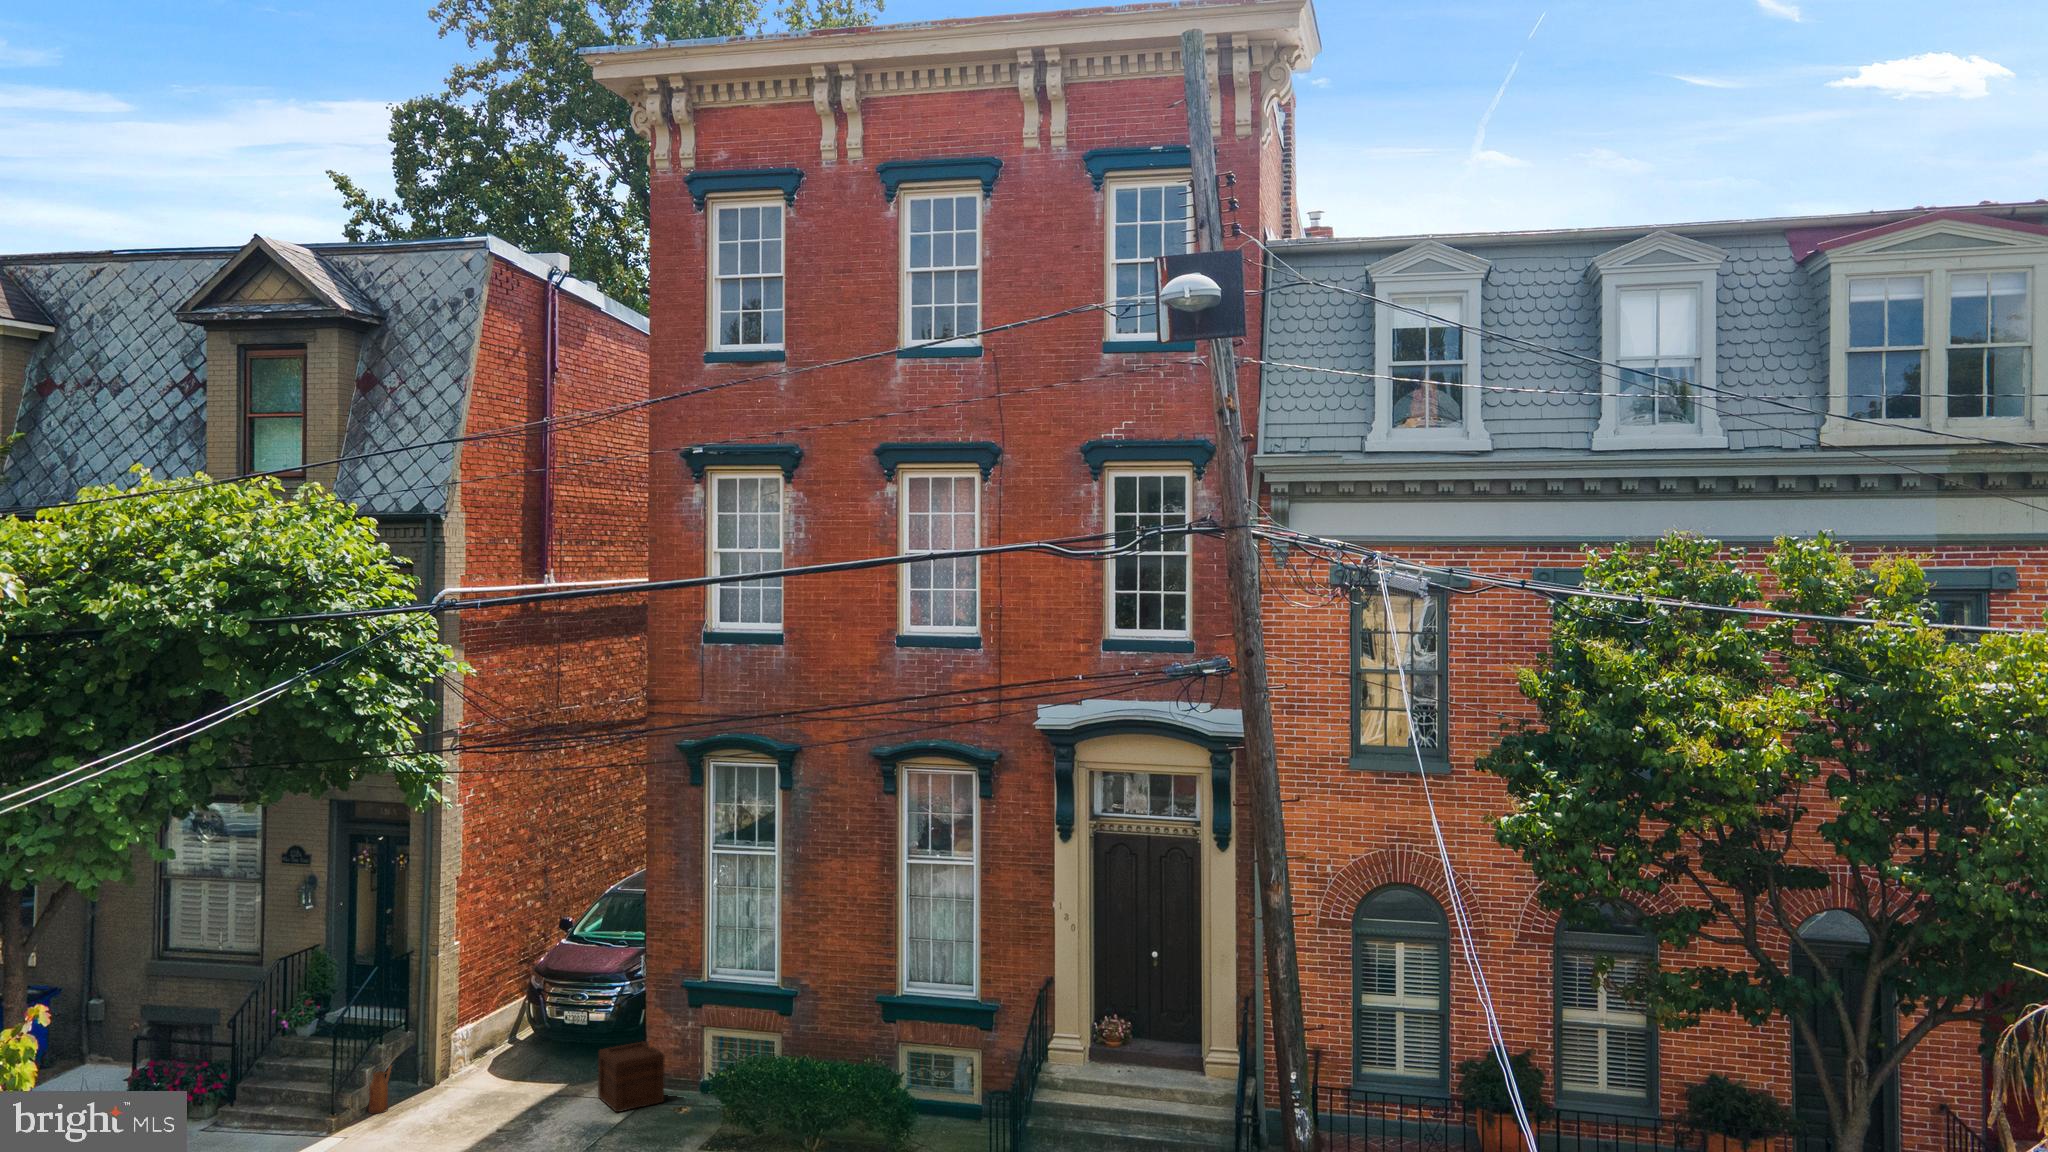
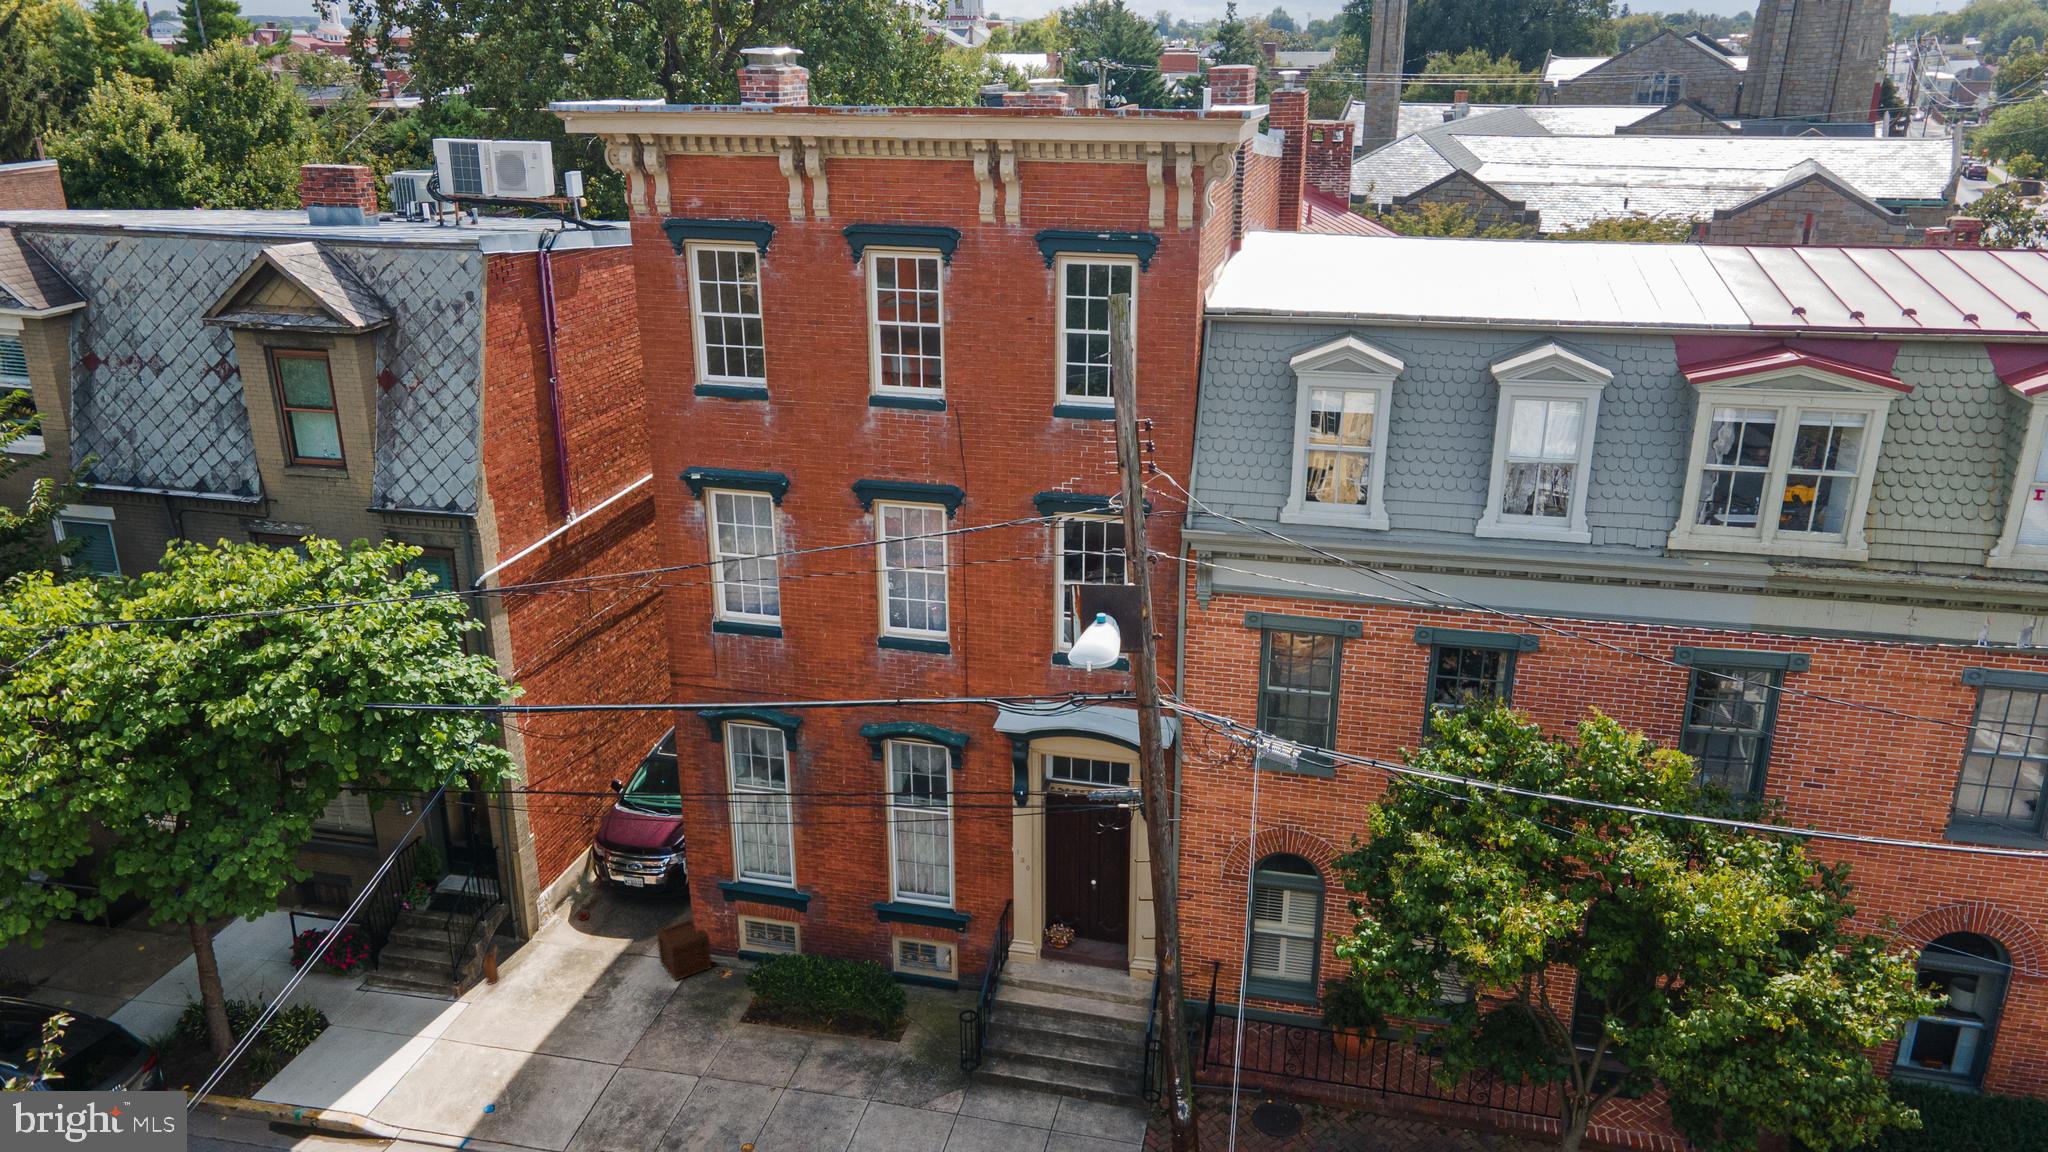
potted tree: none [486,999,526,1064] -> present [567,873,593,920]

